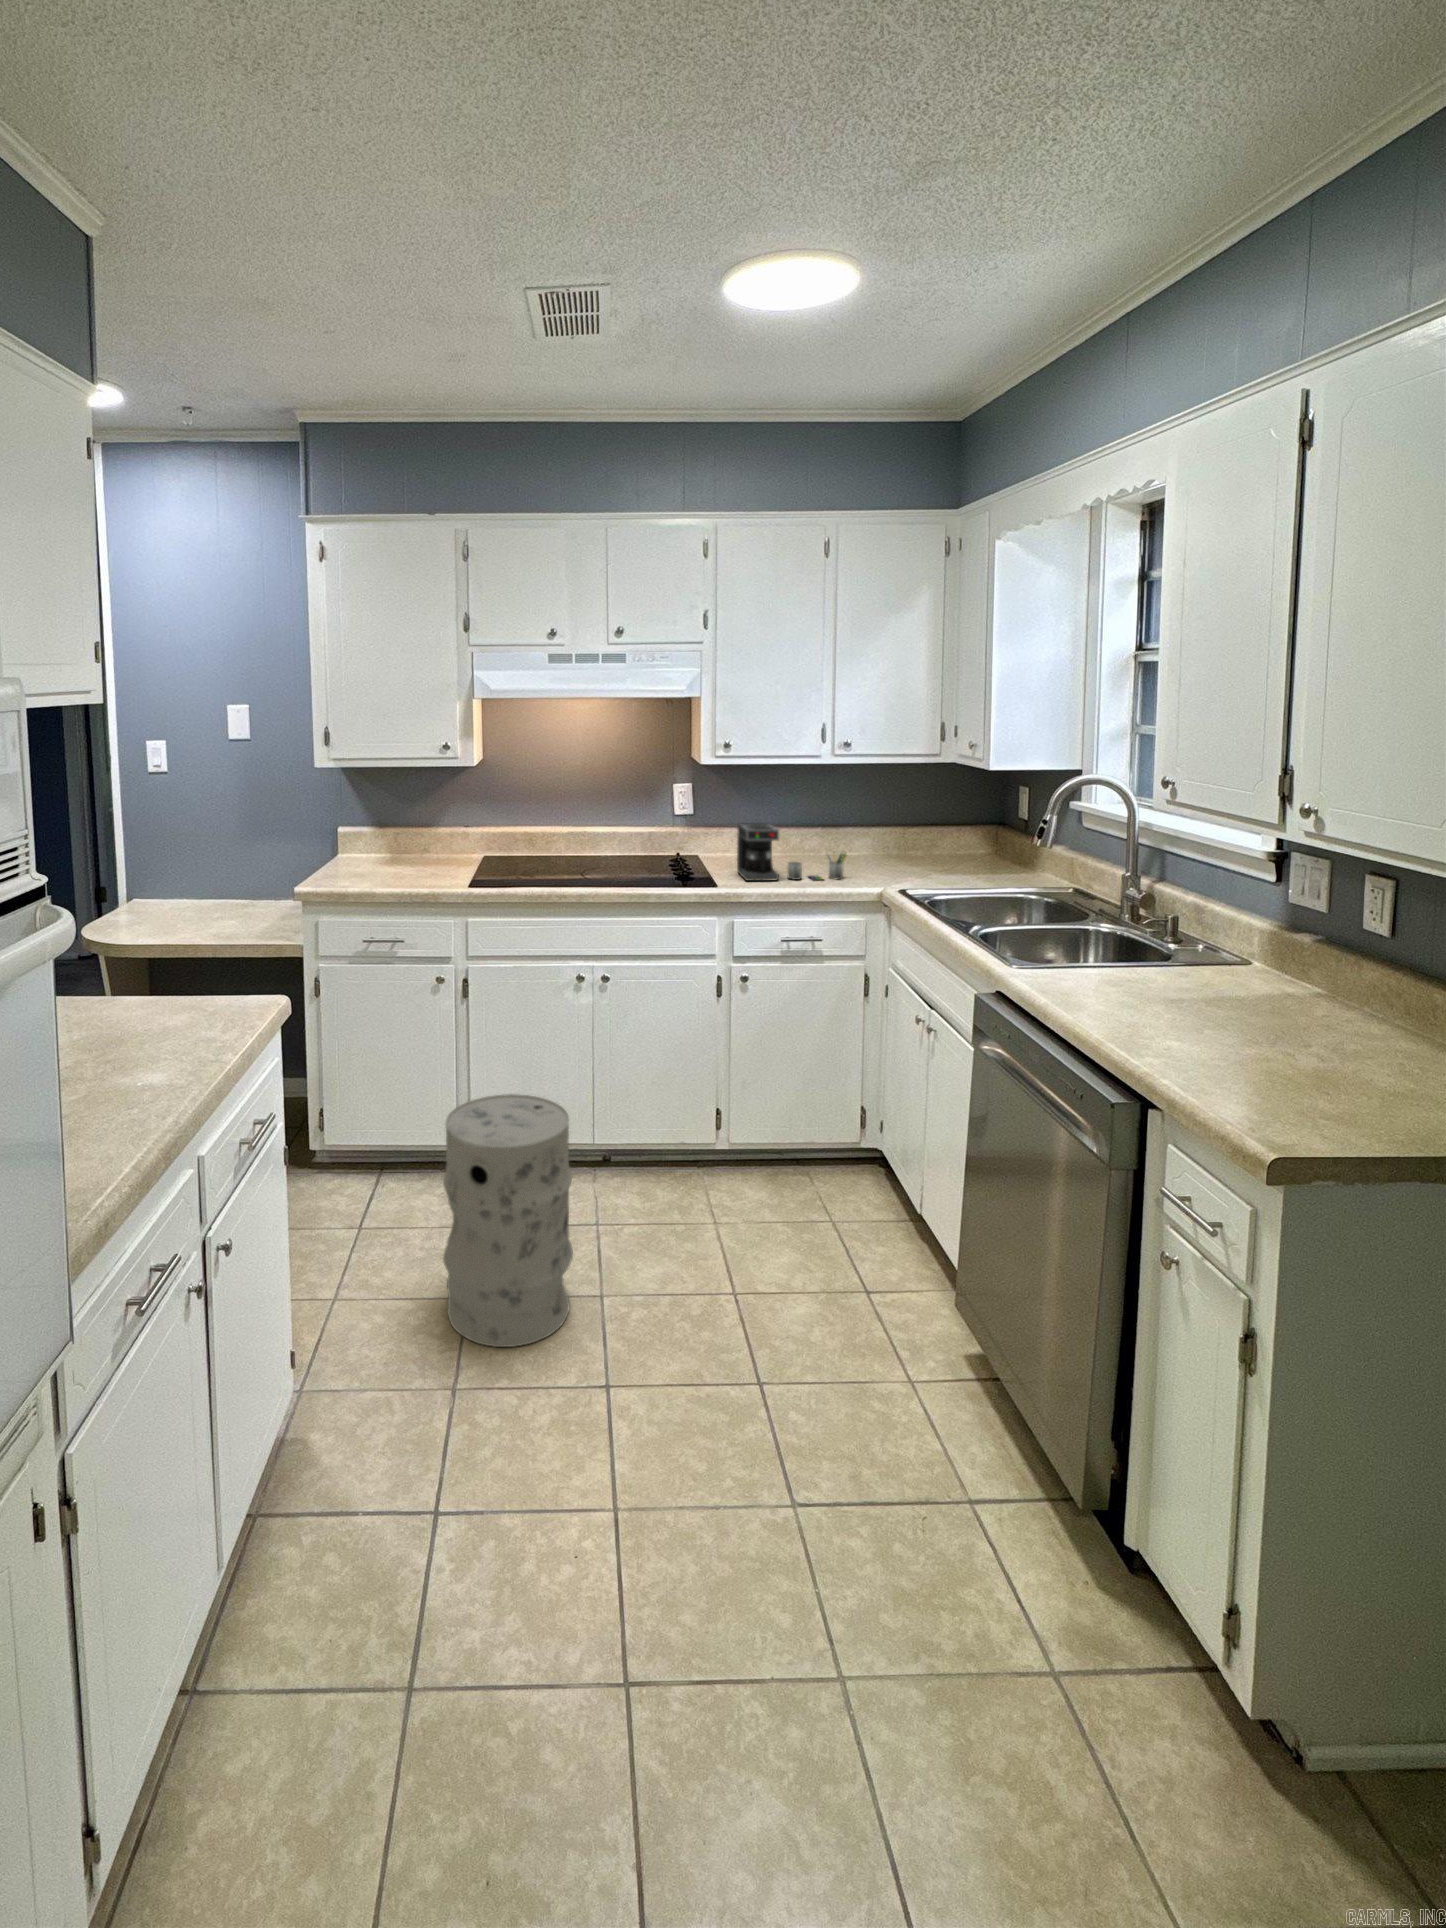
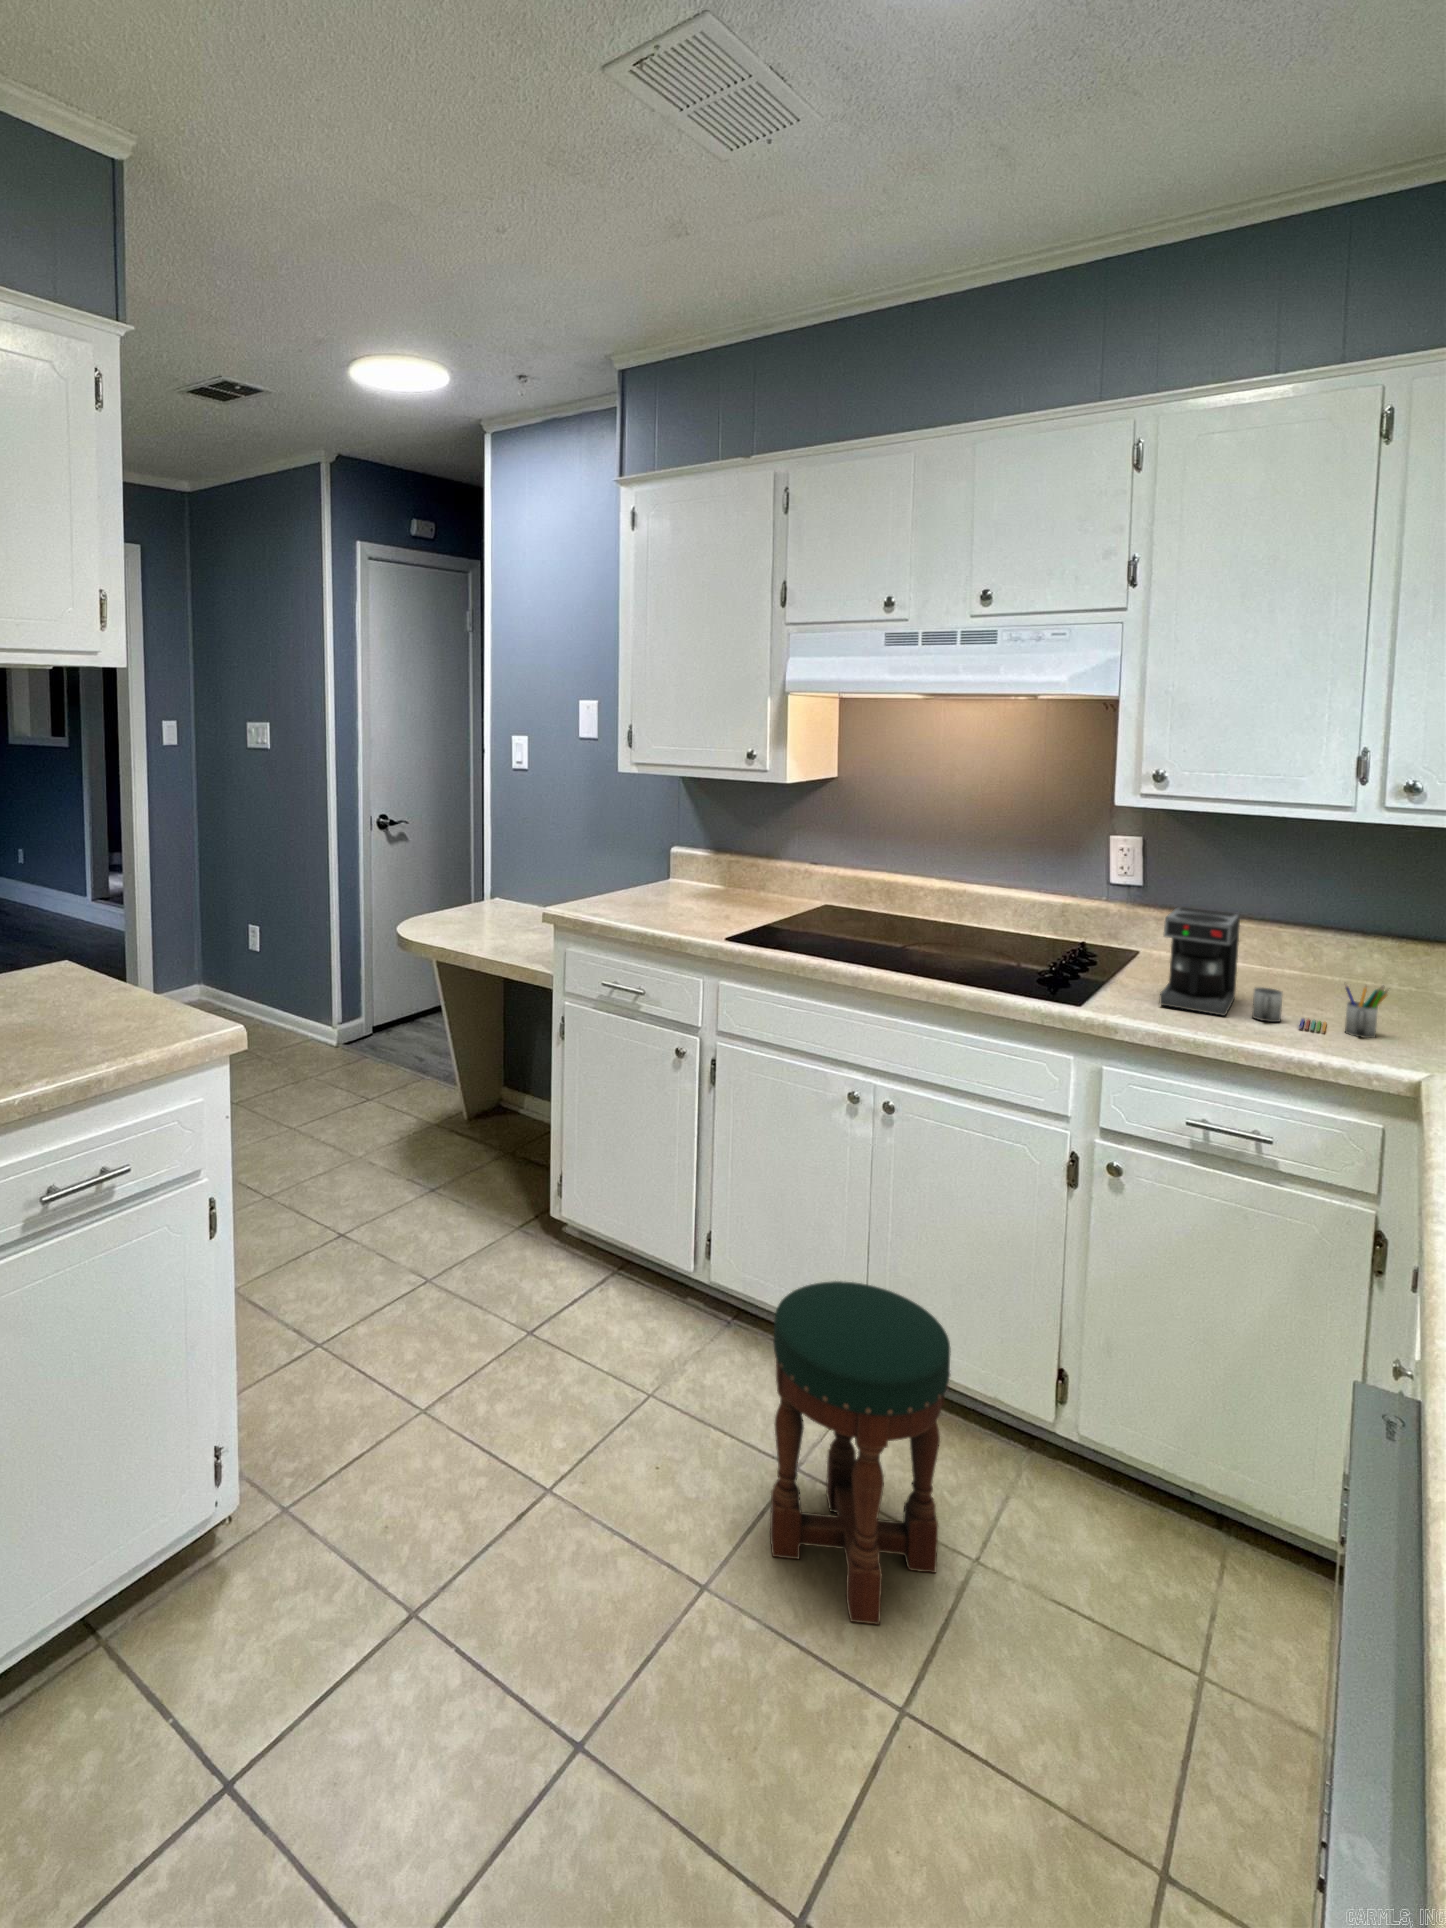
stool: none [605,1082,712,1272] -> present [770,1281,951,1624]
trash can: present [443,1094,573,1347] -> none [491,1225,671,1606]

